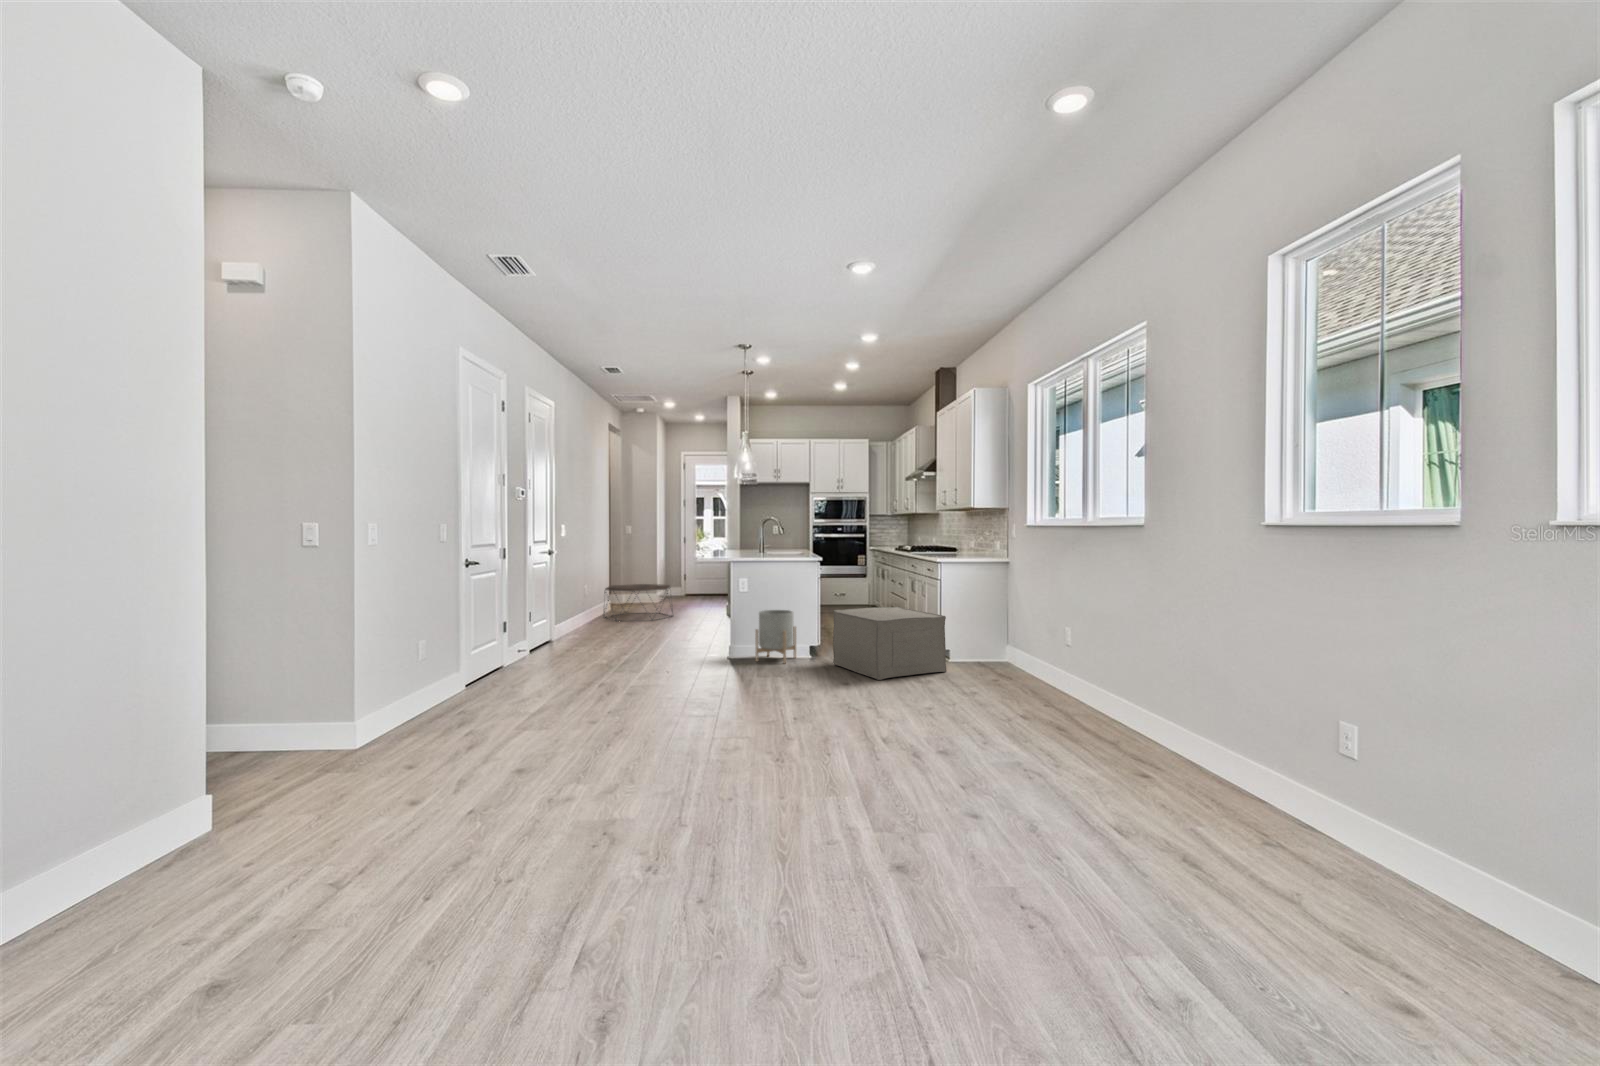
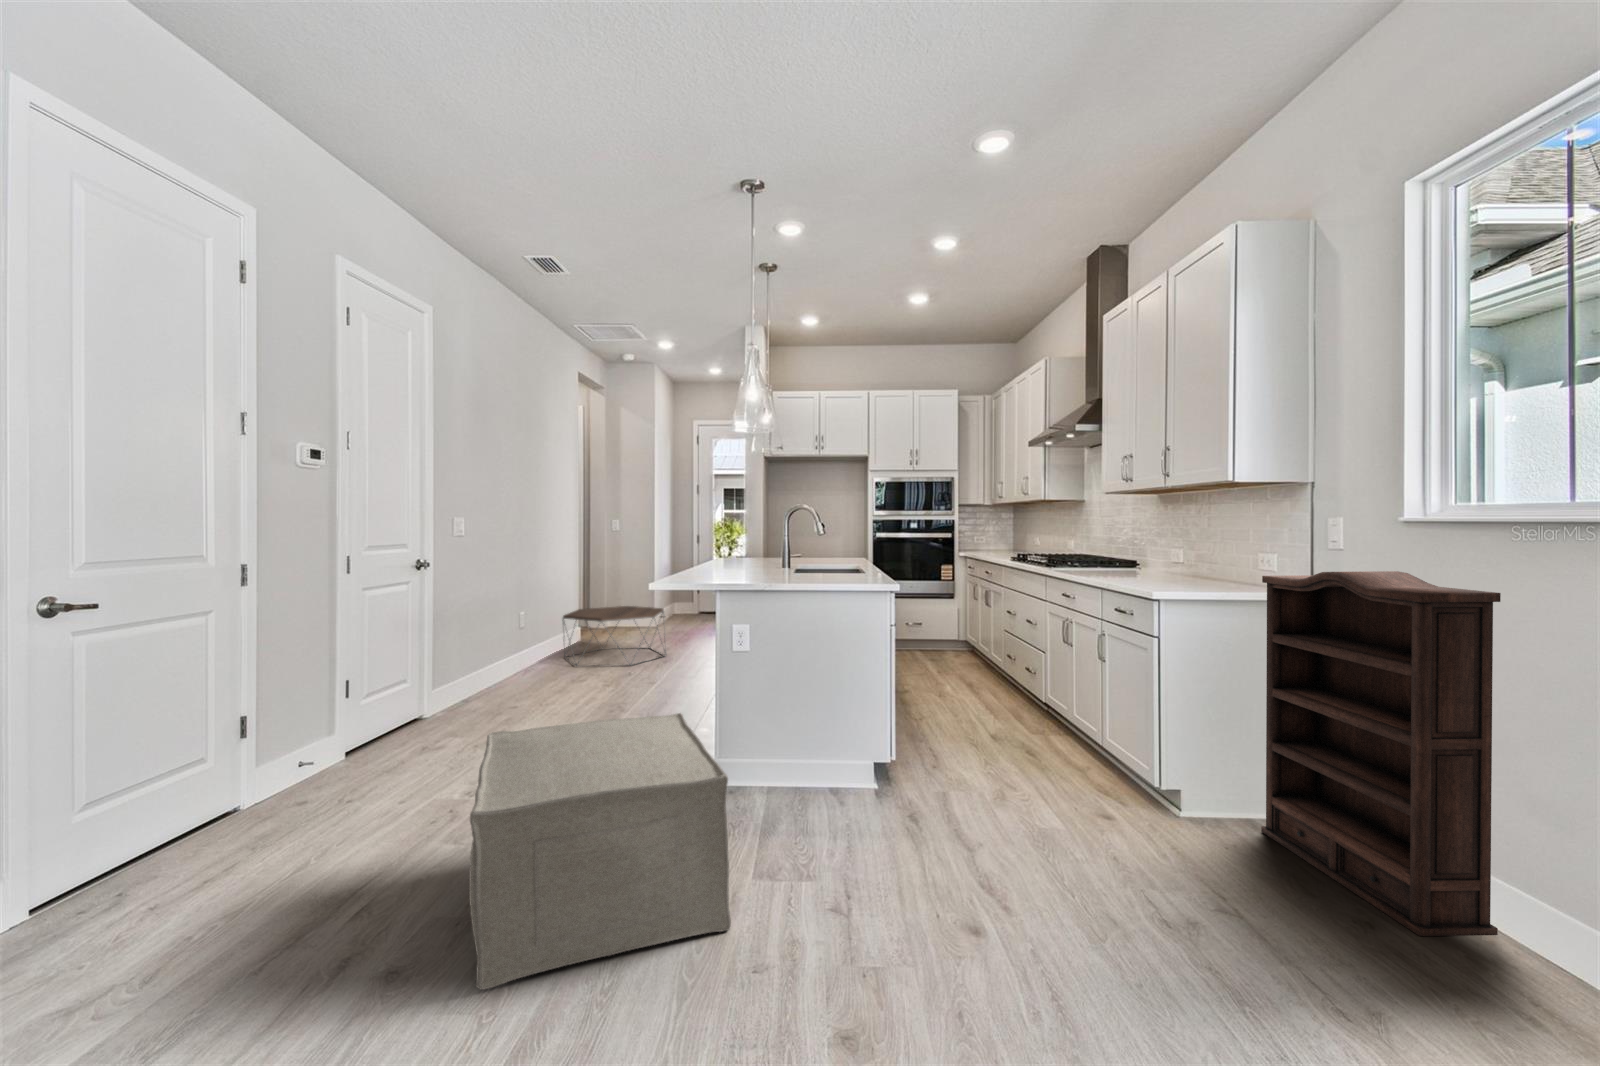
bookshelf: none [980,547,1039,681] -> present [1261,571,1501,936]
ottoman: present [833,606,947,680] -> present [469,713,731,990]
planter: present [755,610,796,664] -> none [764,689,848,812]

